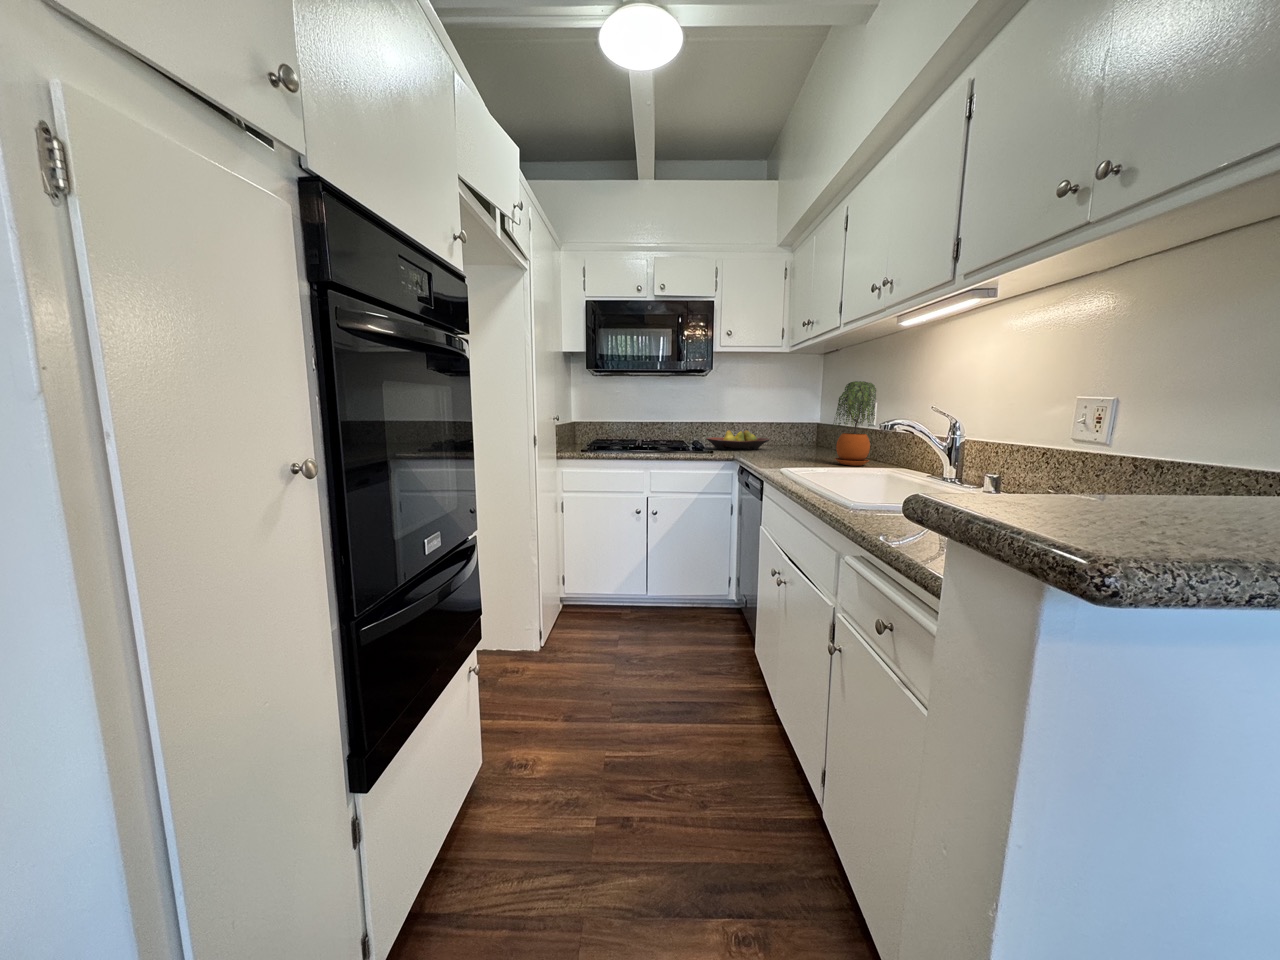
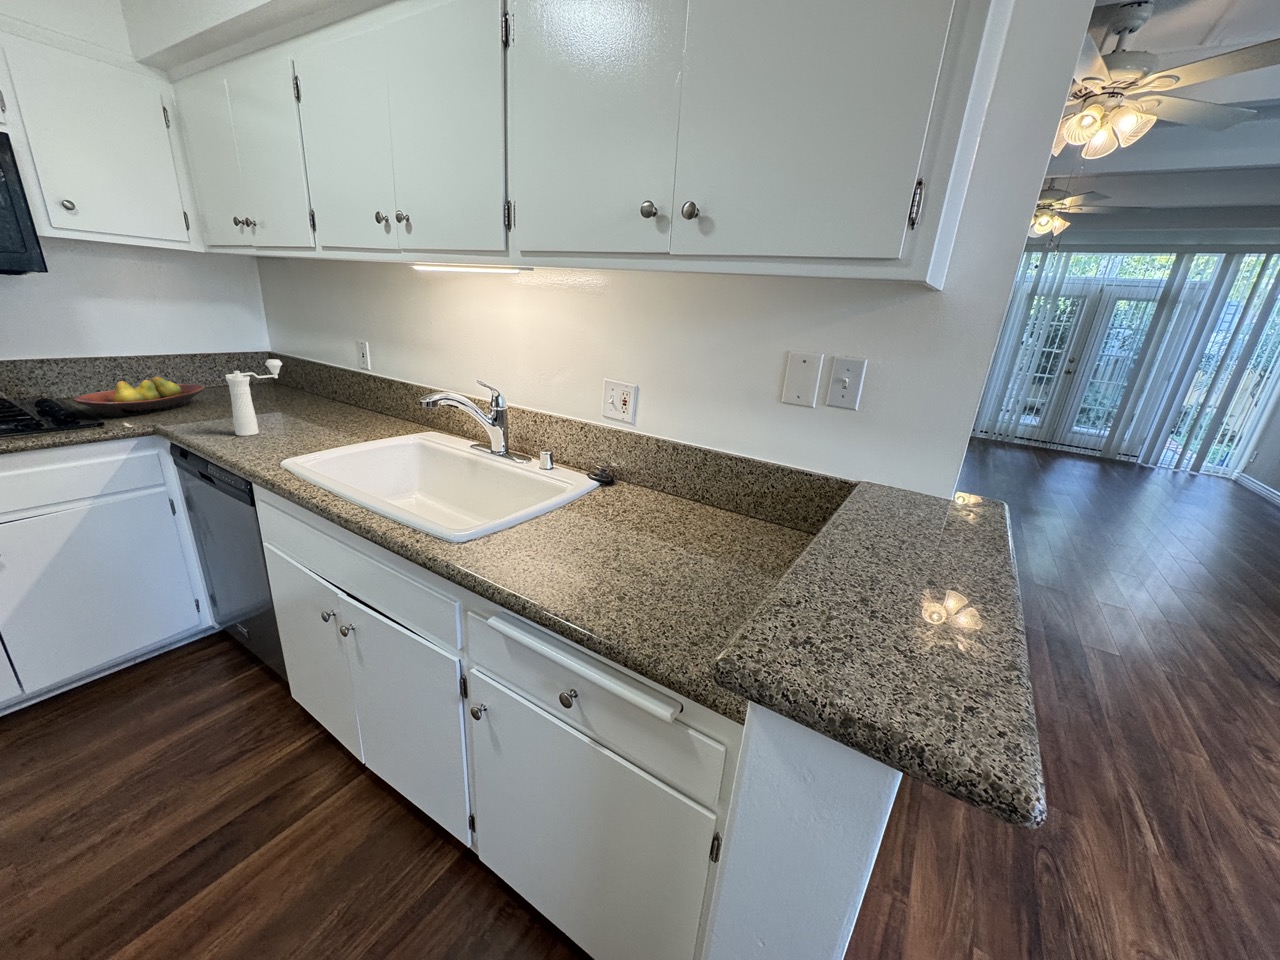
potted plant: present [833,381,876,466] -> none [330,322,386,432]
pepper mill: none [769,411,808,460] -> present [225,359,282,436]

